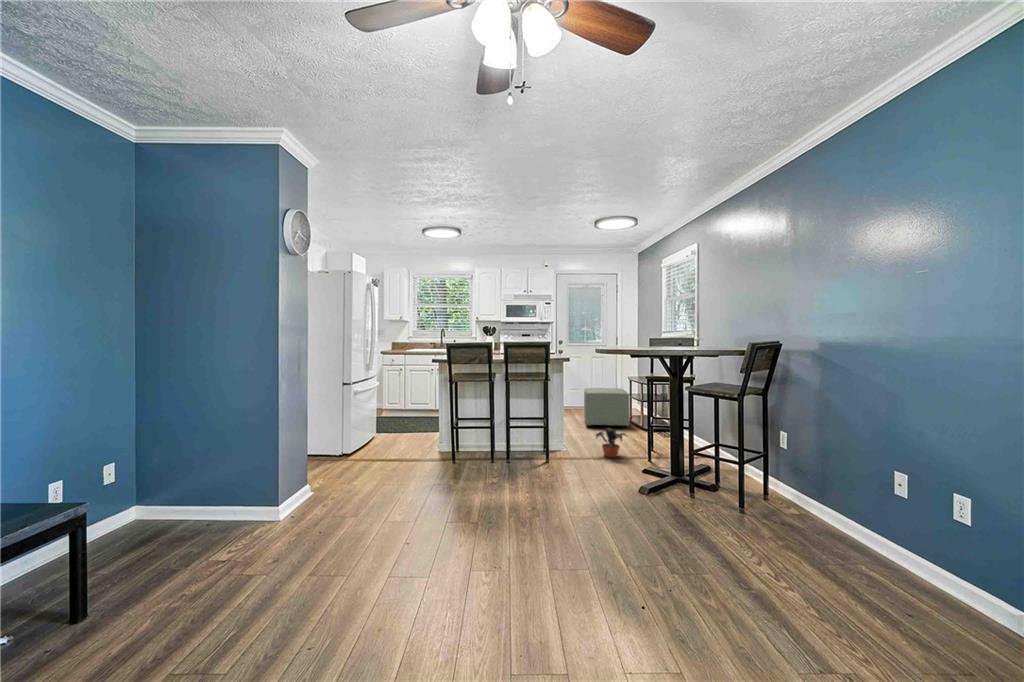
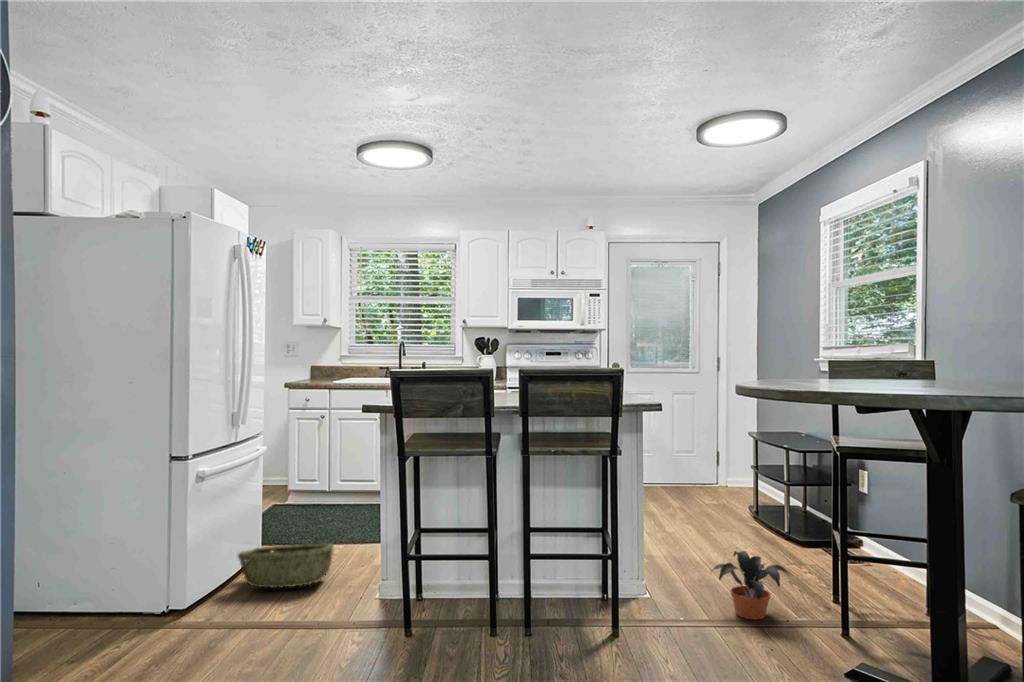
ottoman: present [584,388,629,428] -> none [671,456,765,537]
woven basket: none [371,428,415,447] -> present [238,543,333,588]

